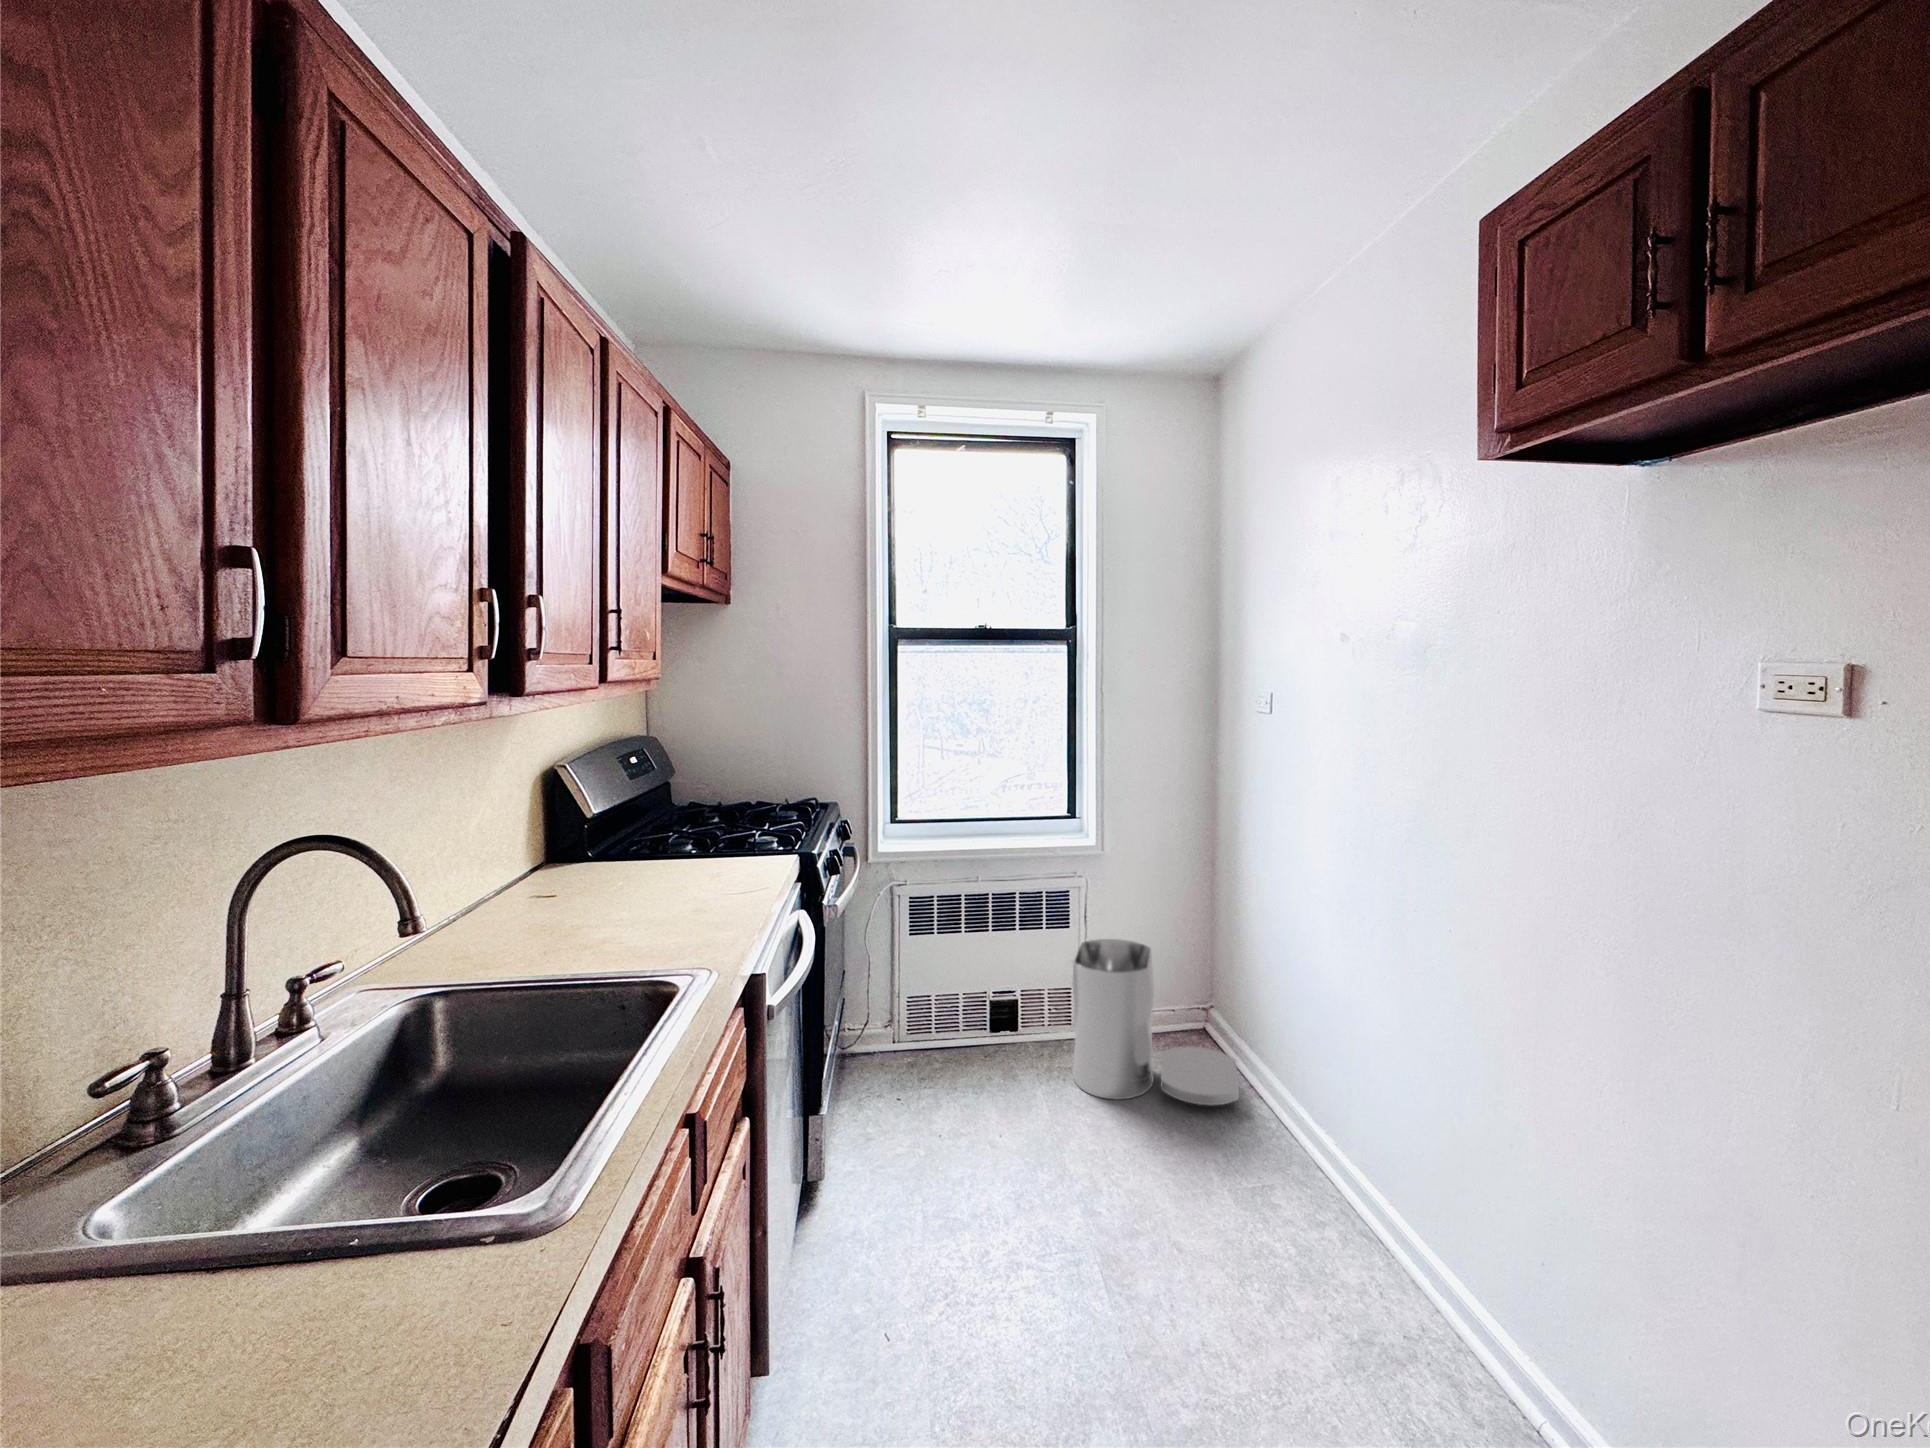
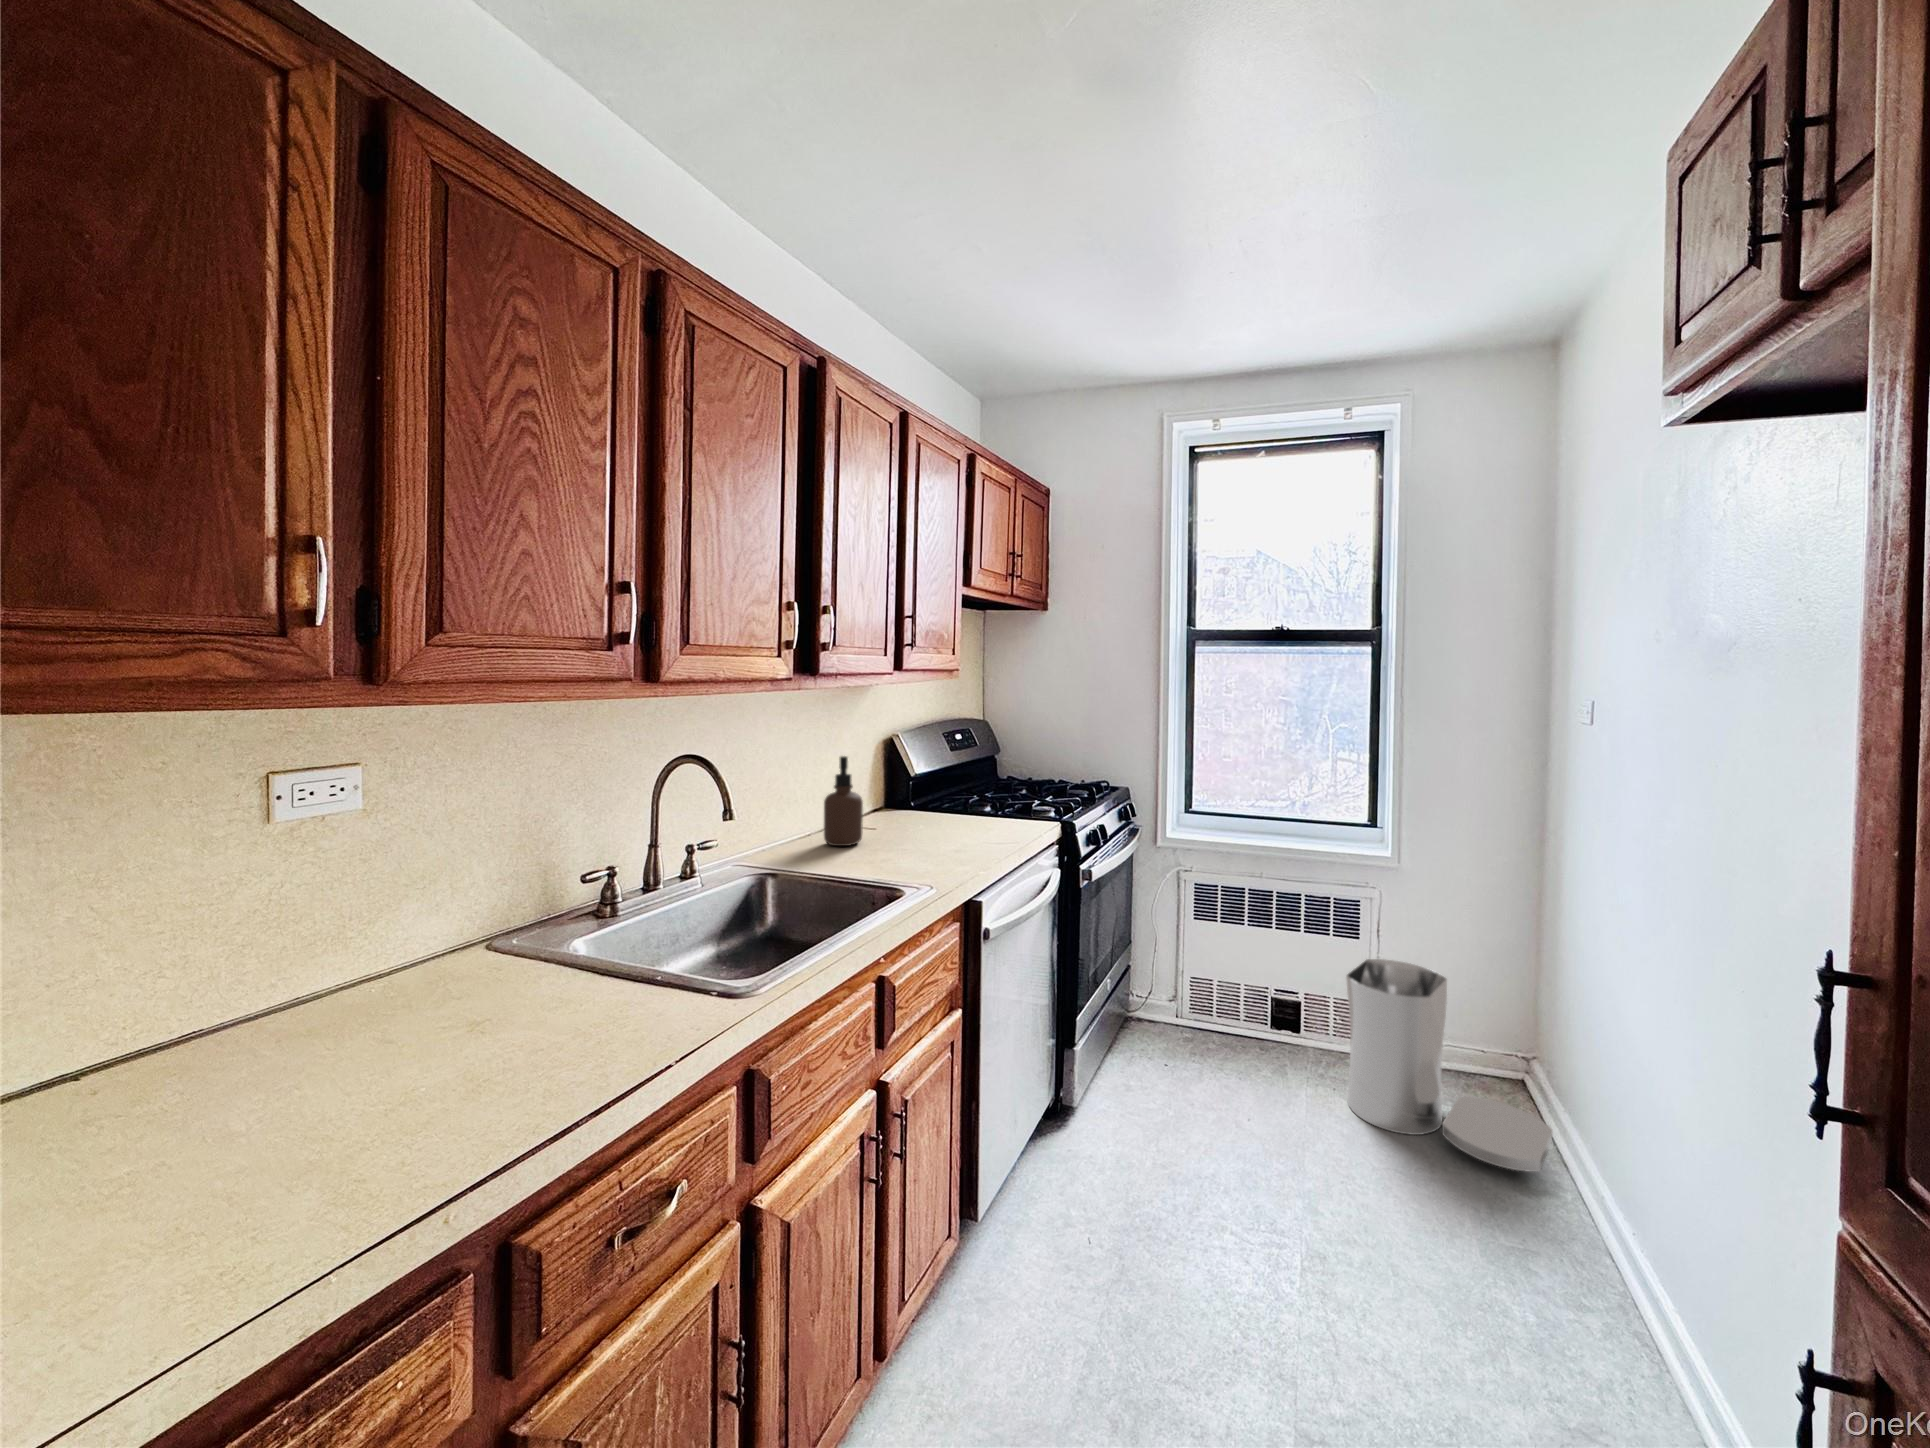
soap dispenser: none [492,804,554,931] -> present [824,756,863,846]

